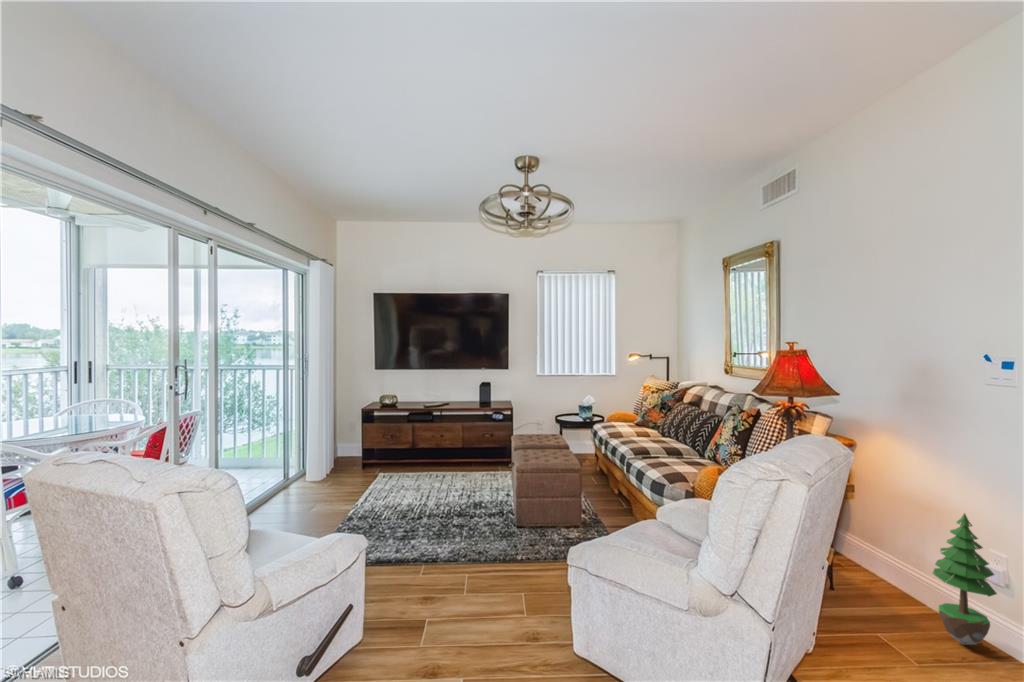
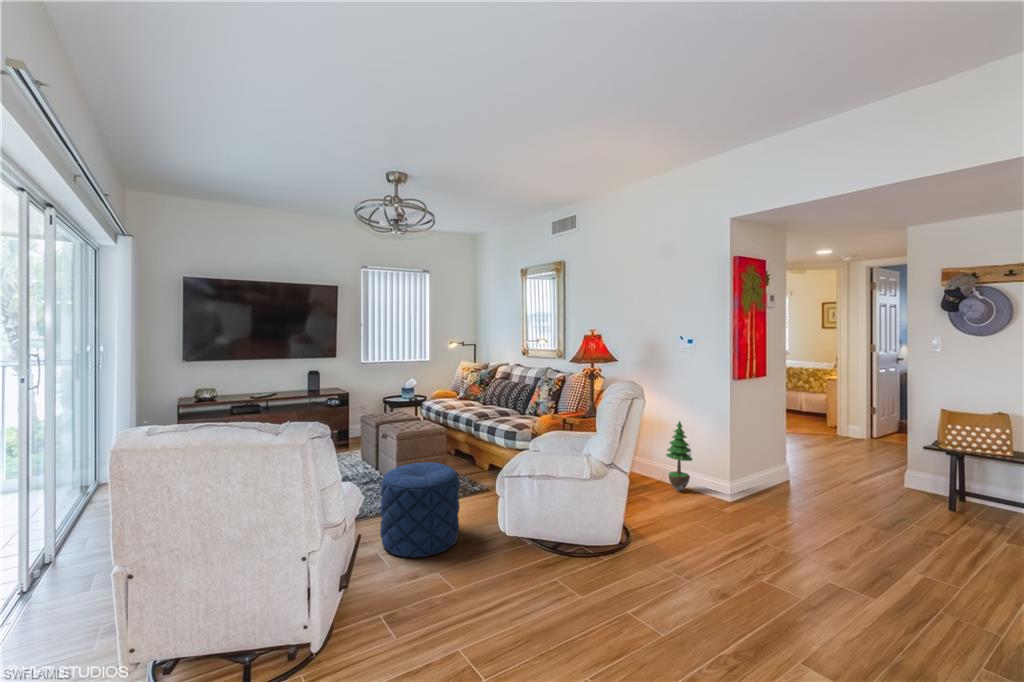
pouf: none [431,514,532,648] -> present [380,462,460,557]

